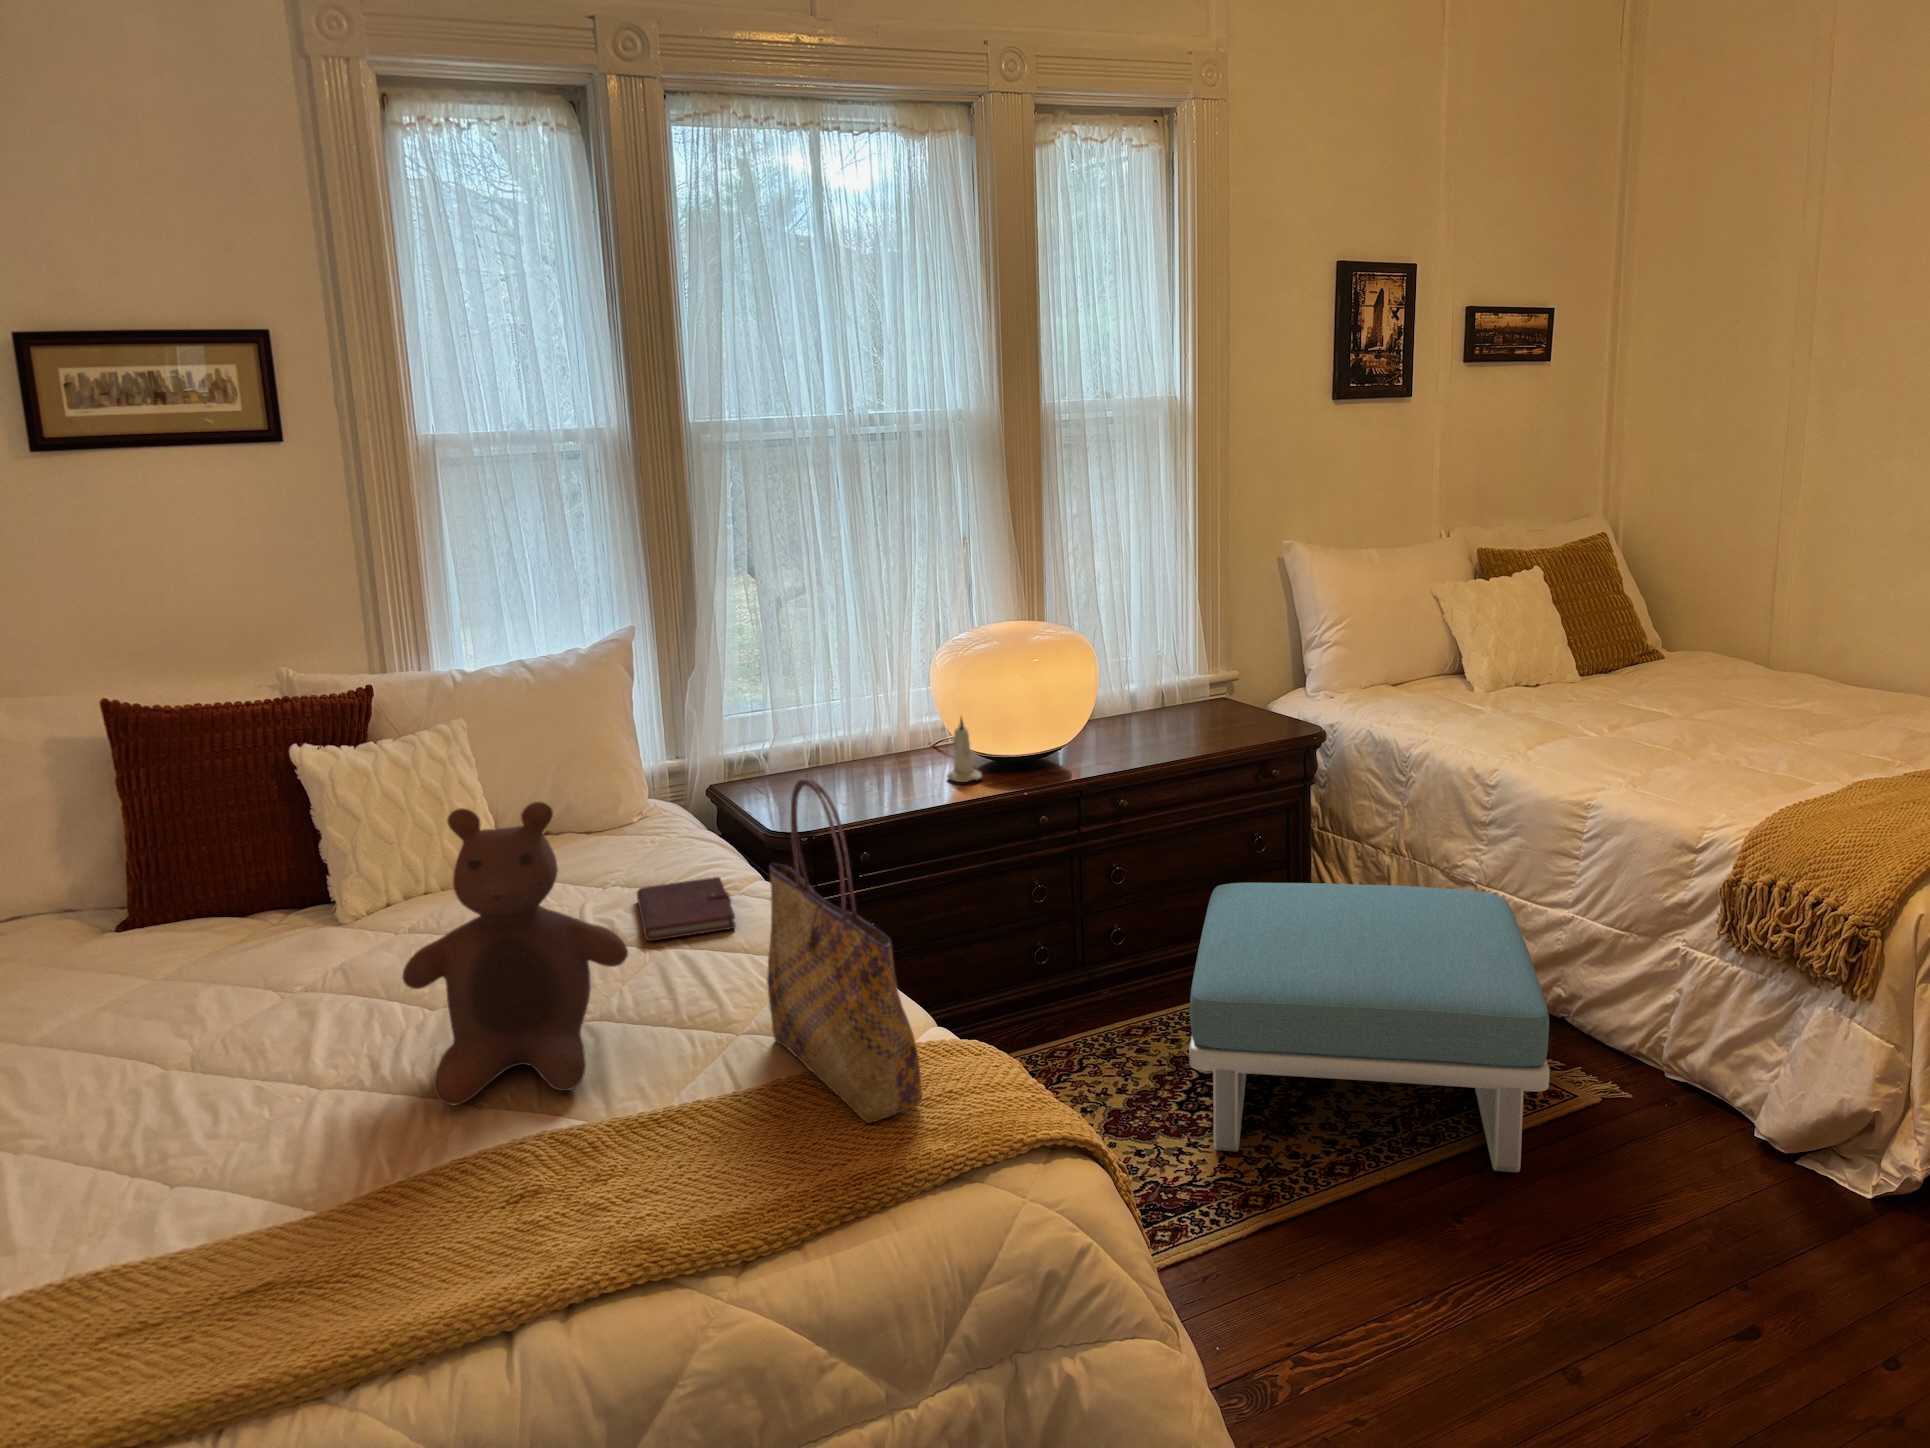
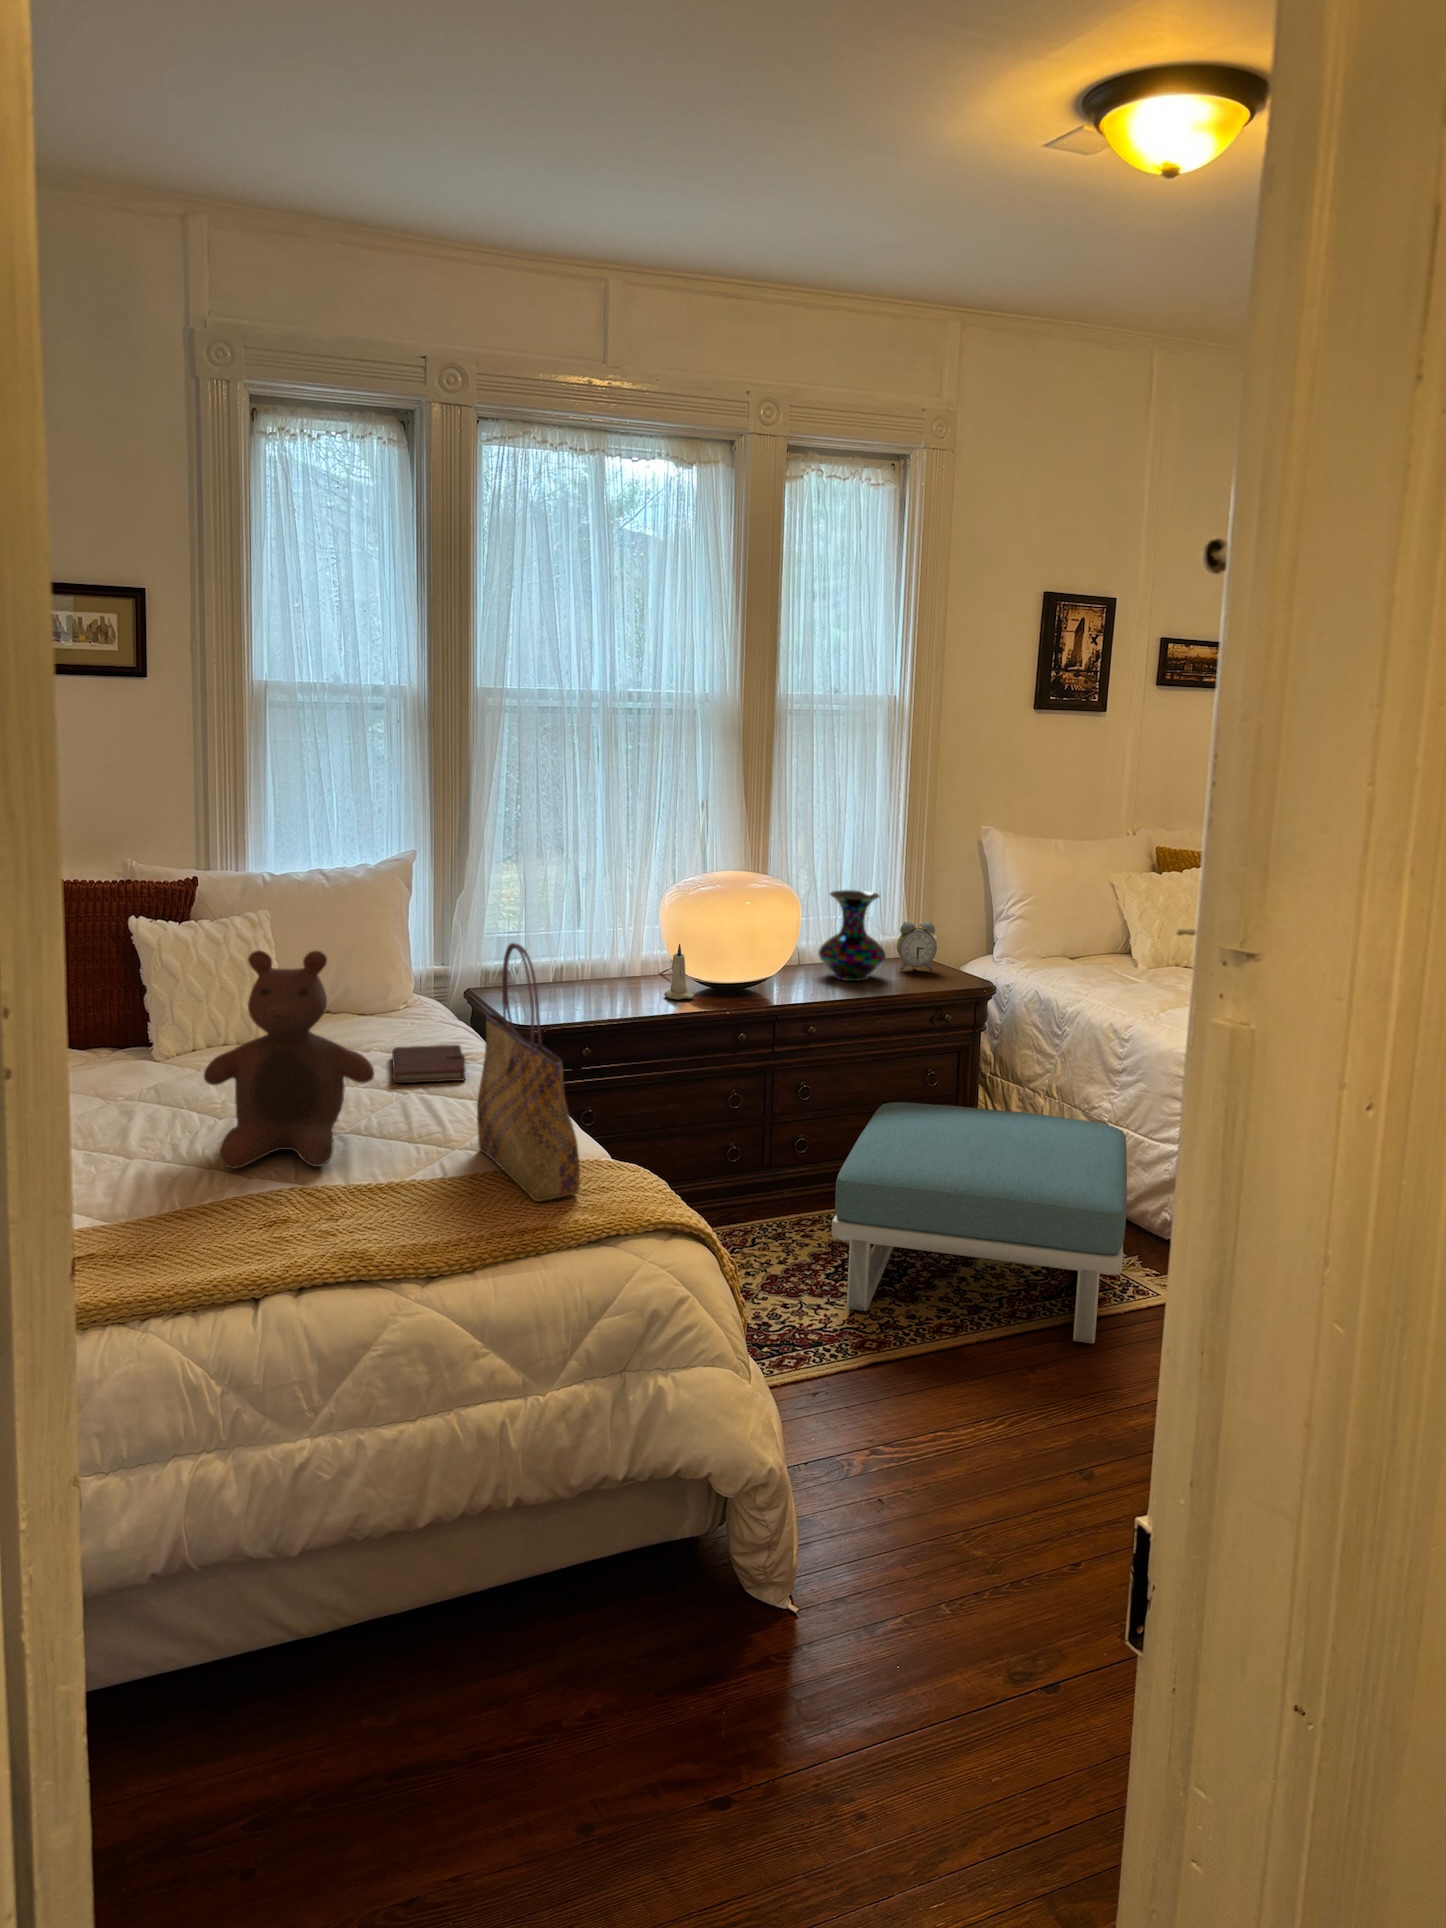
vase: none [1117,631,1197,739] -> present [818,890,886,981]
alarm clock: none [1204,661,1251,720] -> present [897,922,937,971]

